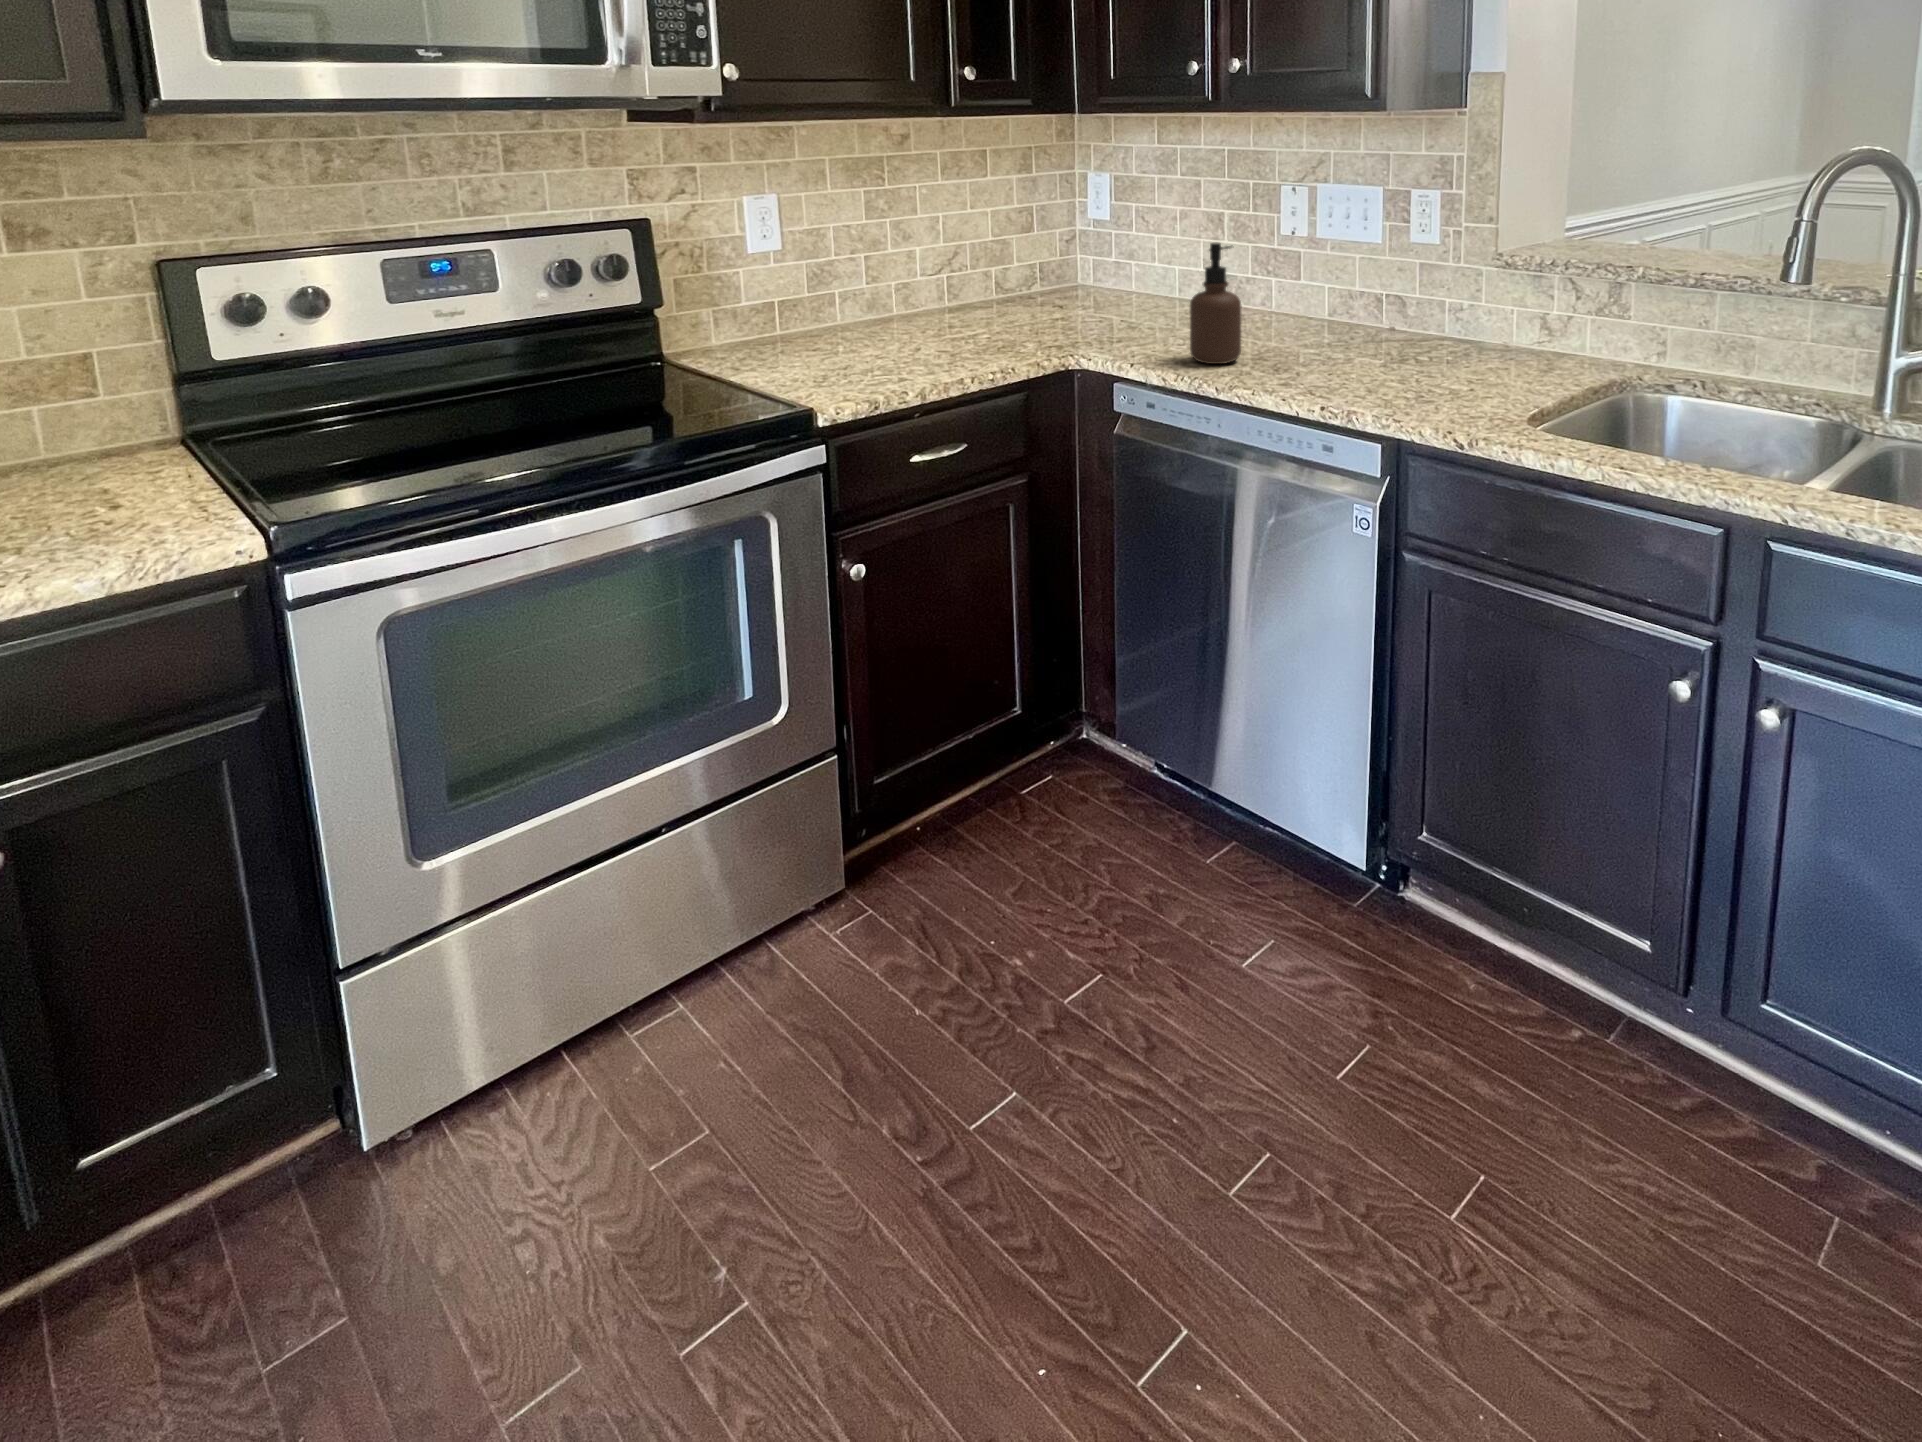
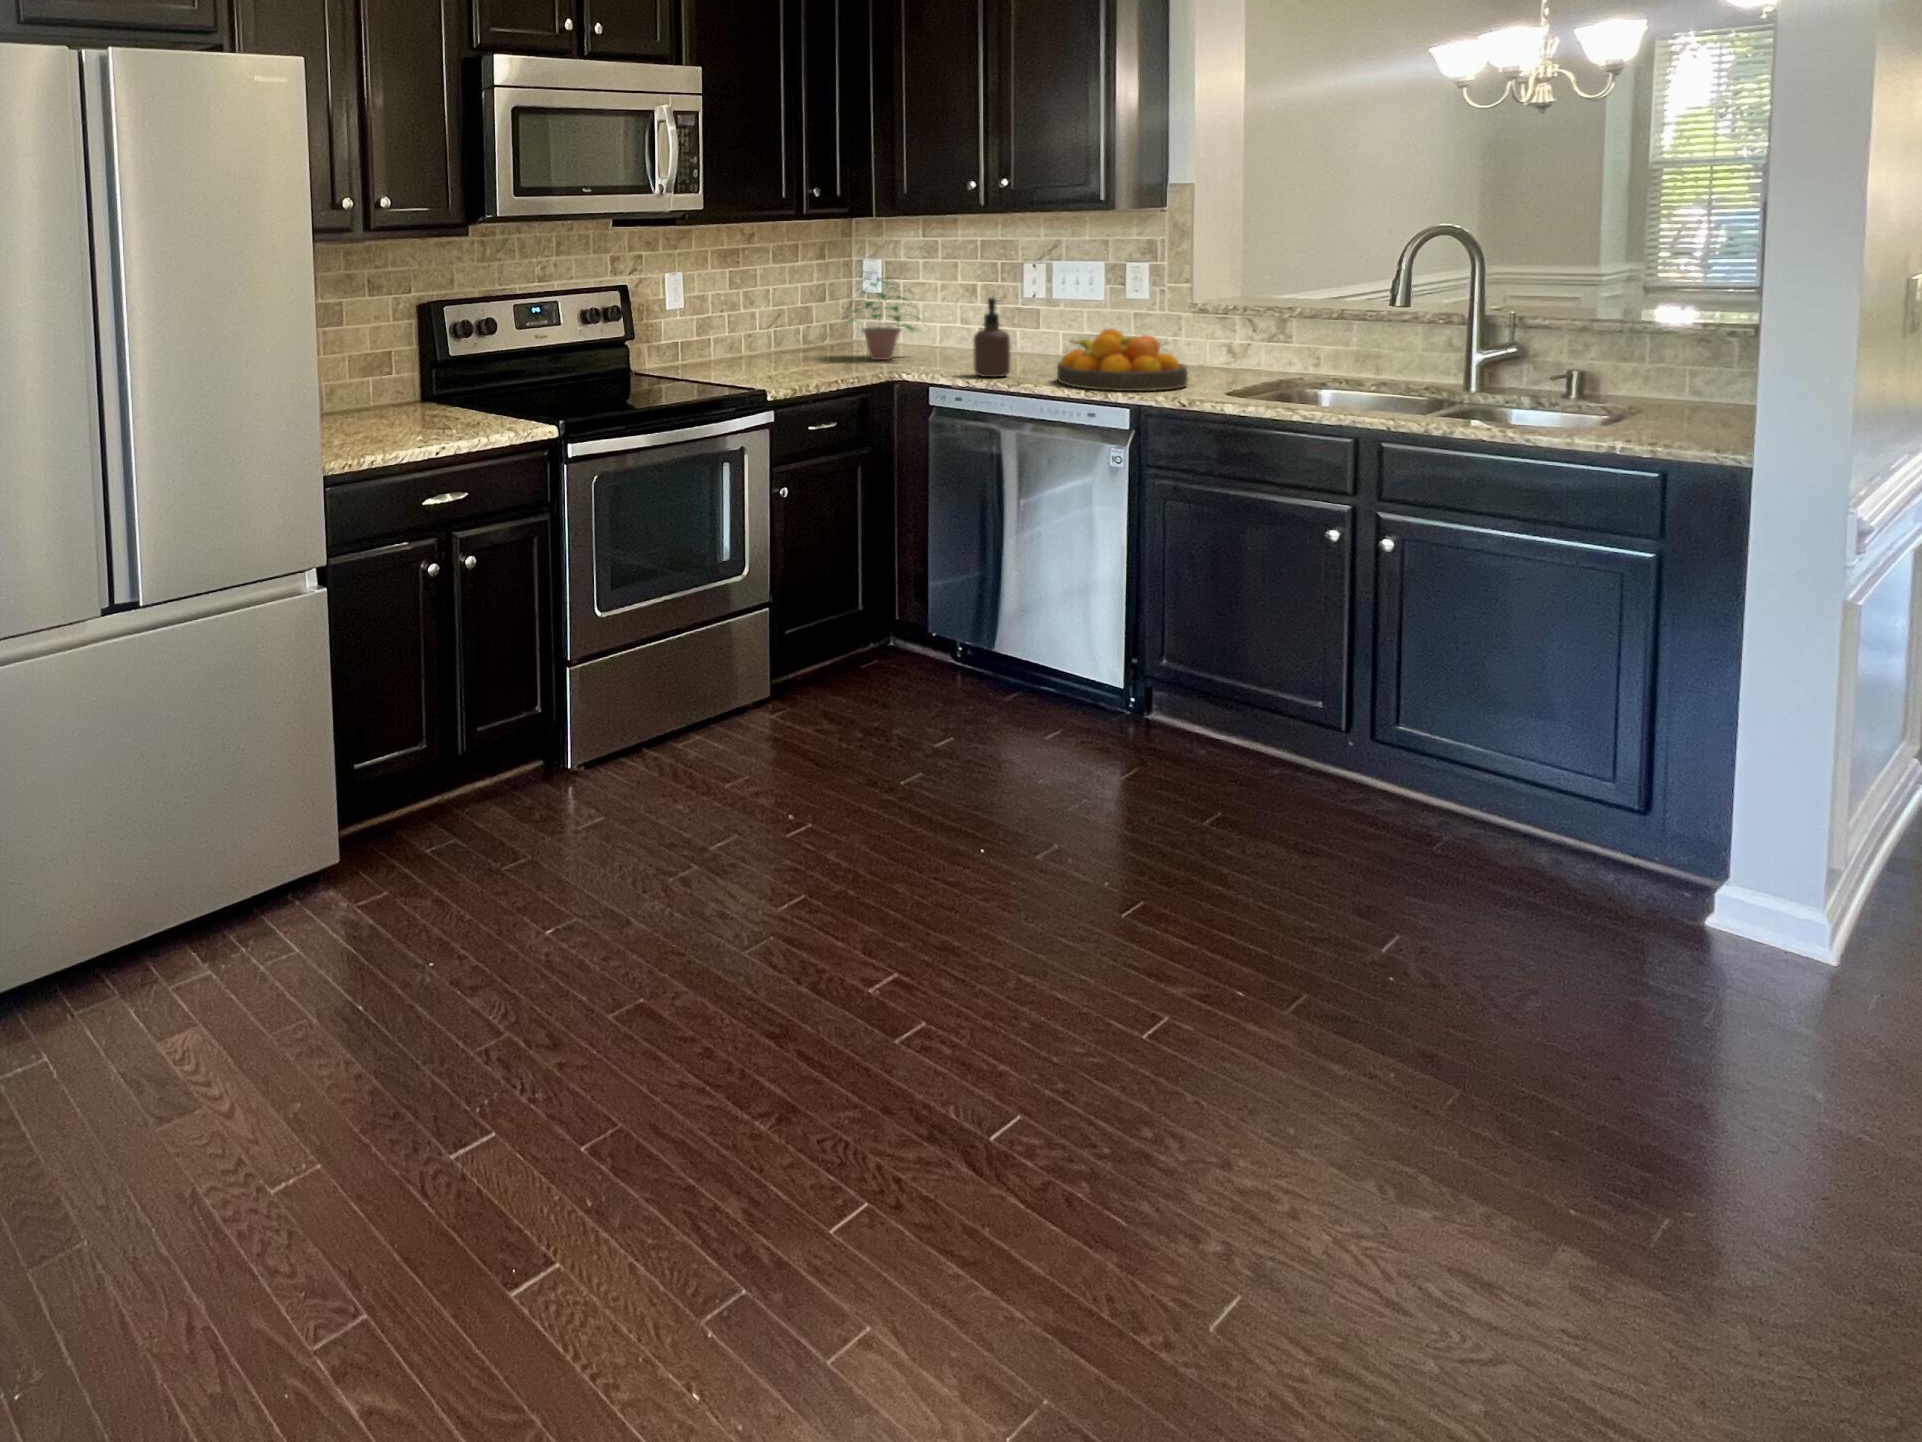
potted plant: none [1036,193,1158,321] -> present [849,272,917,360]
fruit bowl: none [1298,295,1481,403] -> present [1057,329,1188,391]

